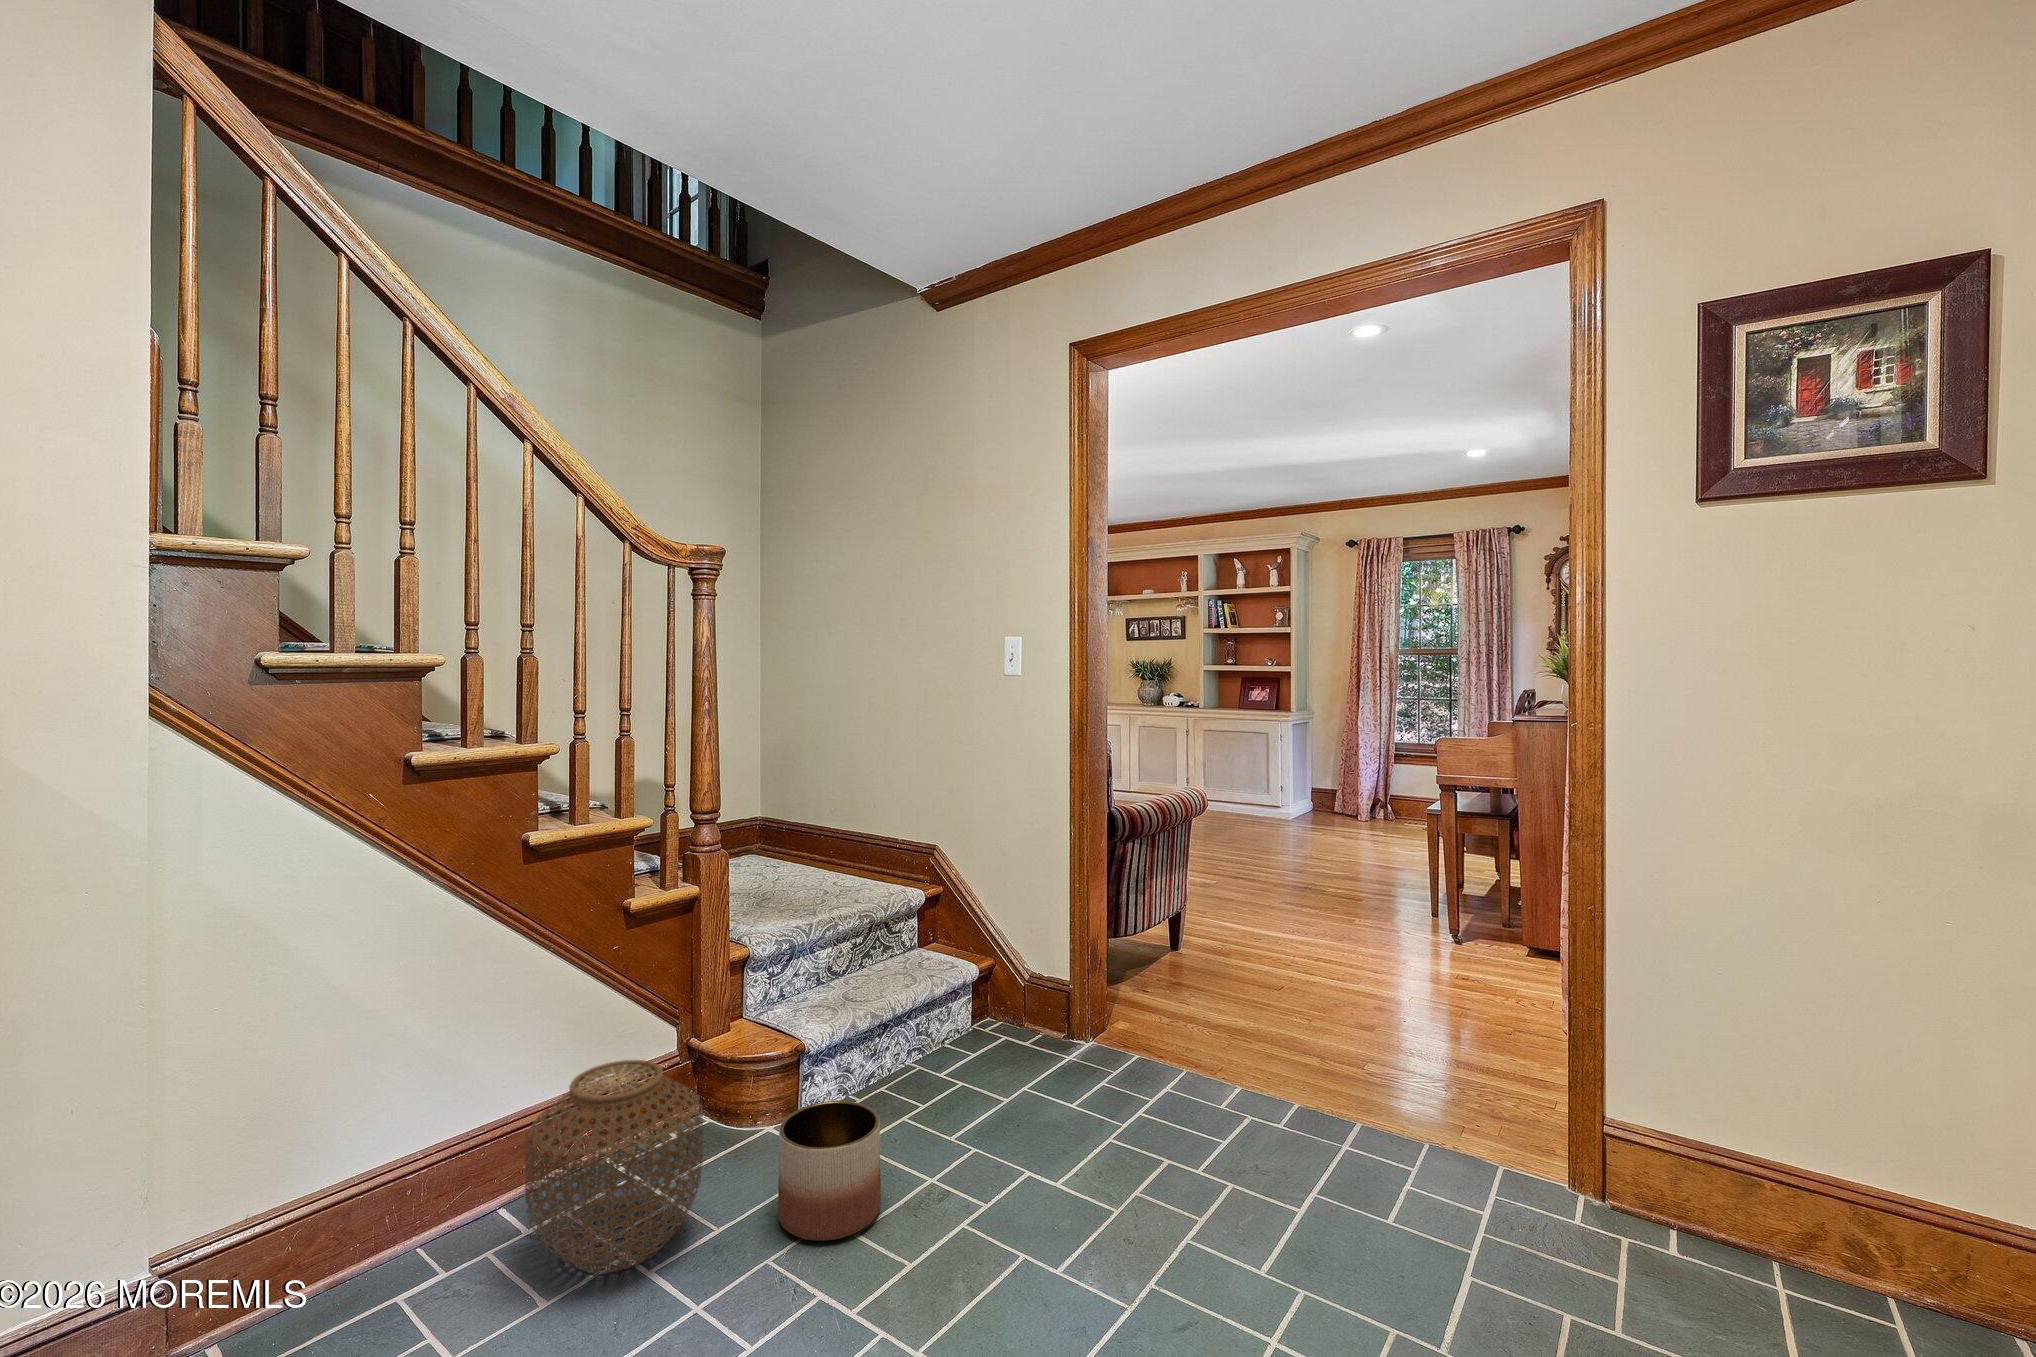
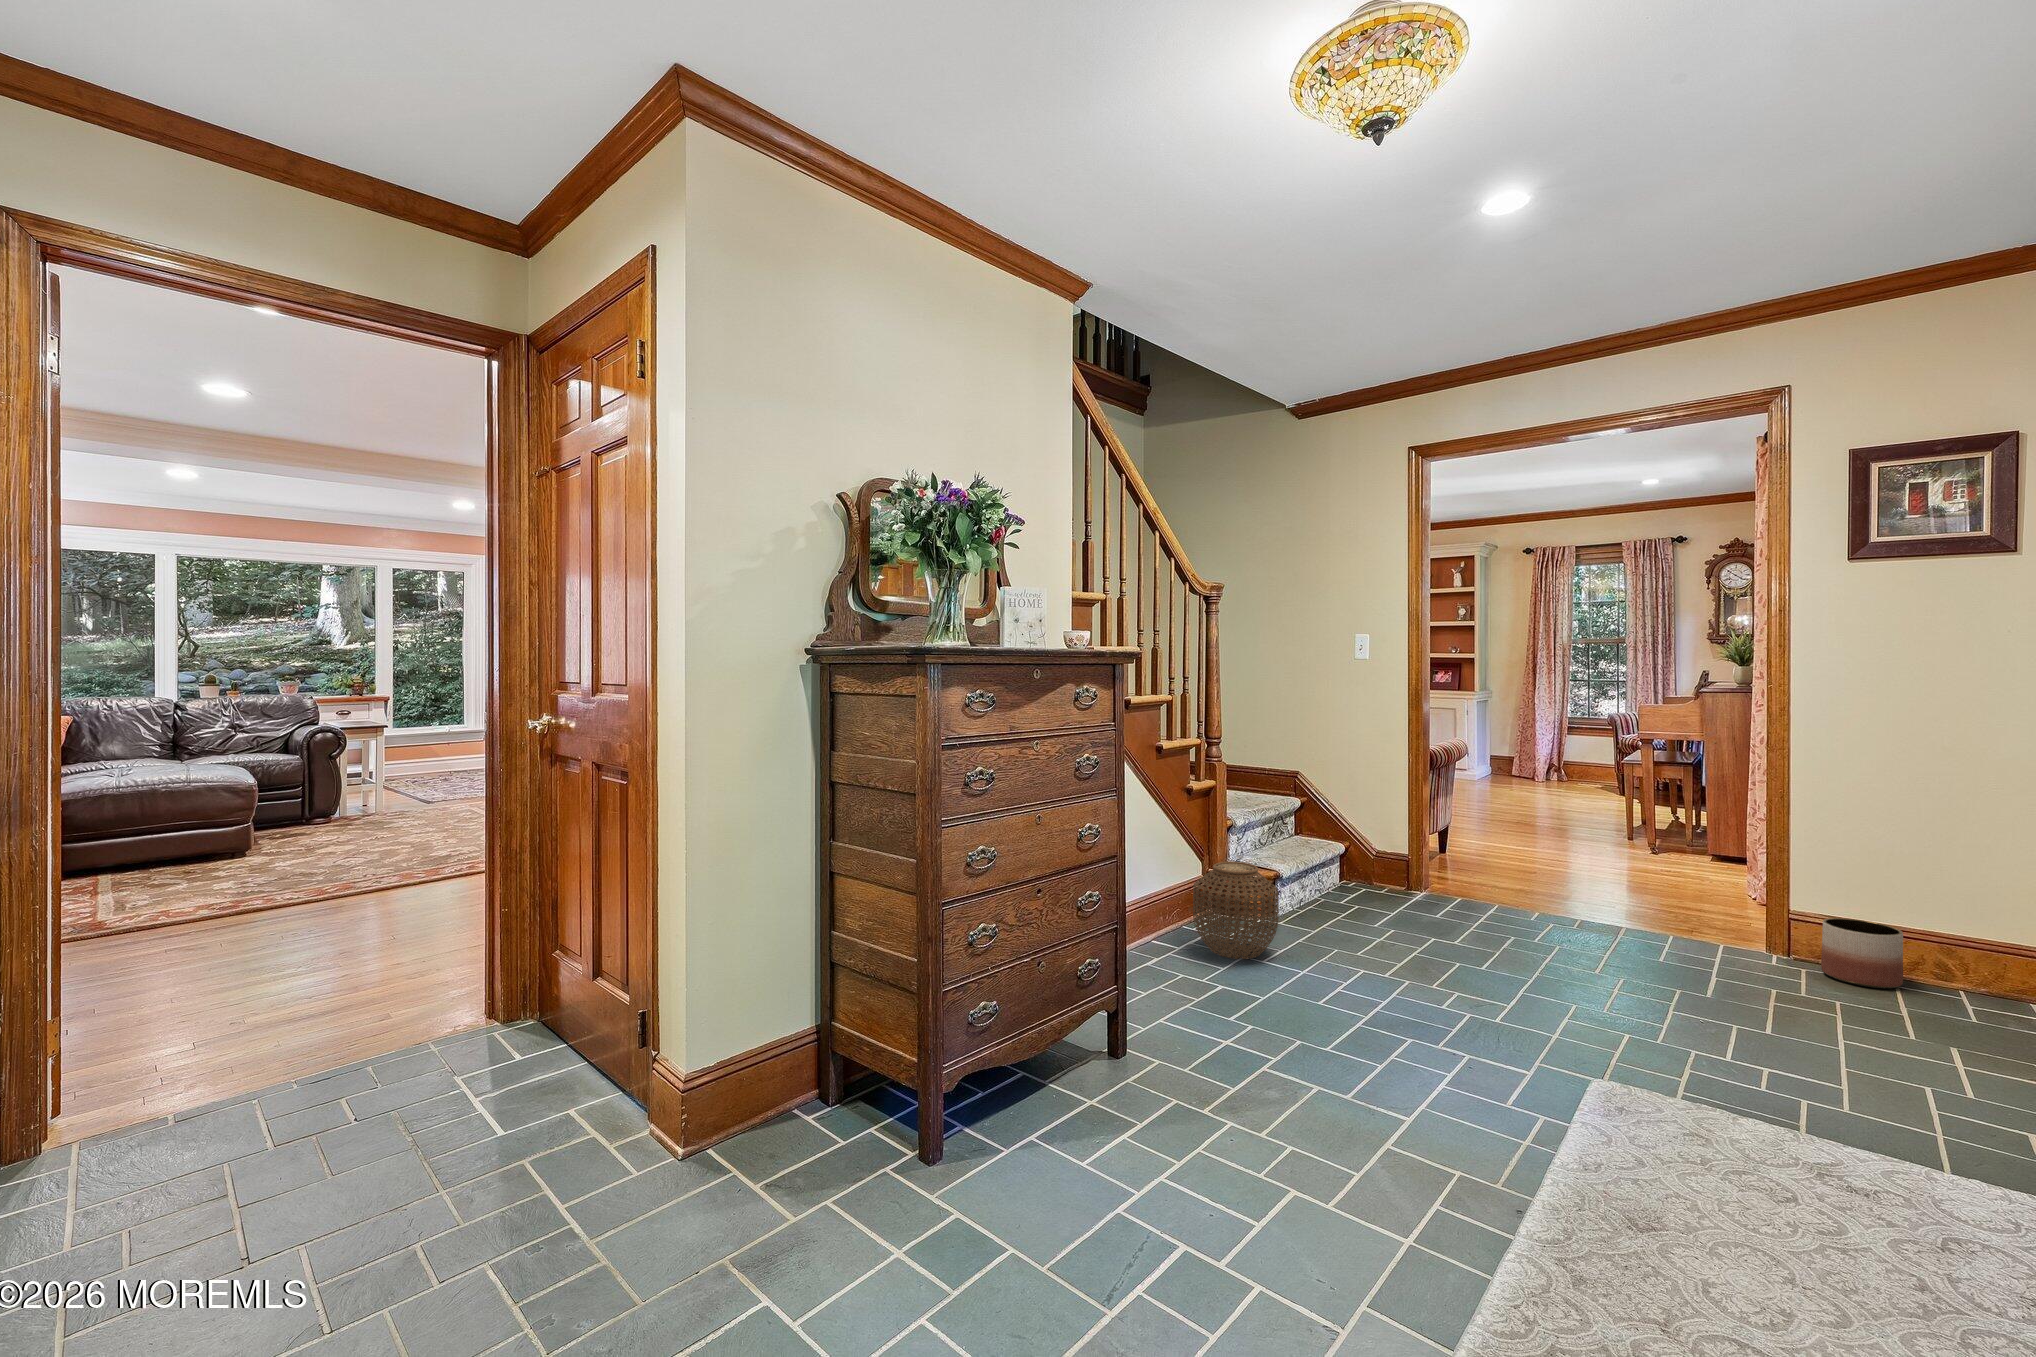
planter: present [778,1101,881,1241] -> present [1821,918,1903,988]

